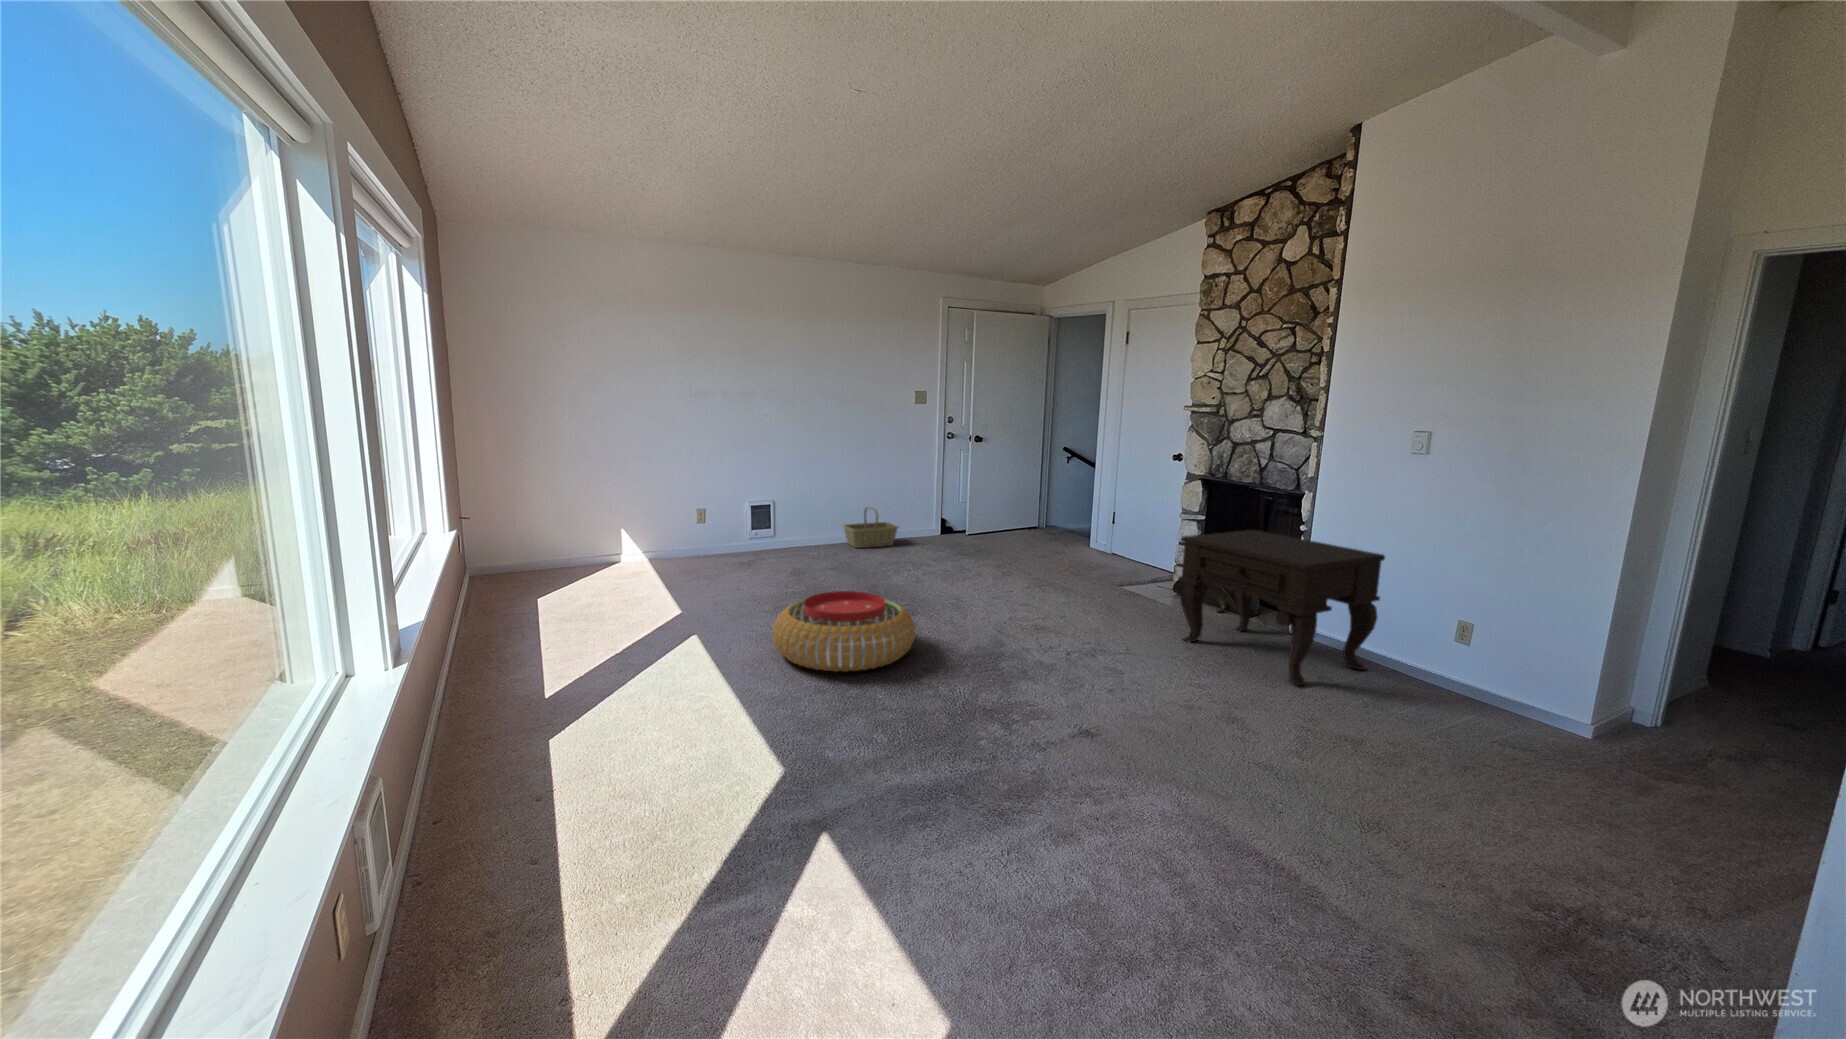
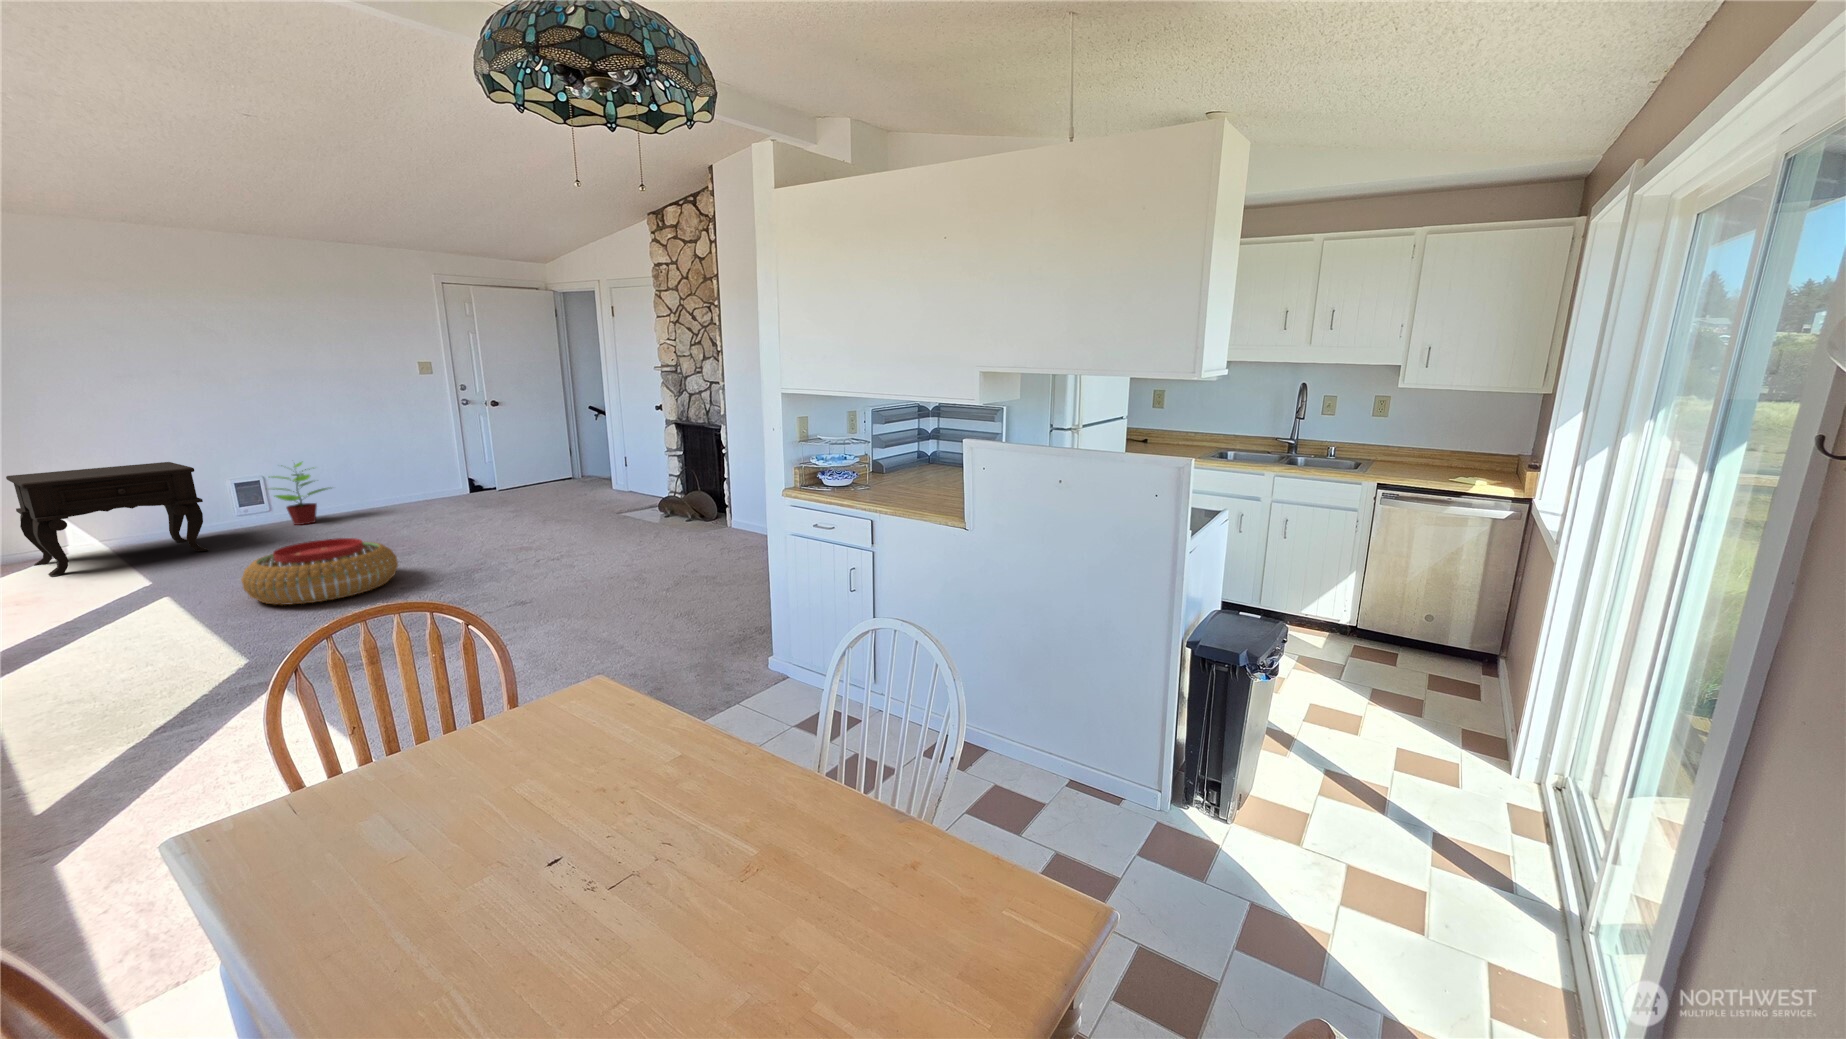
potted plant: none [776,488,831,555] -> present [273,462,327,525]
basket: present [843,507,898,548] -> none [354,473,418,512]
side table: present [1178,530,1385,685] -> present [6,462,208,576]

